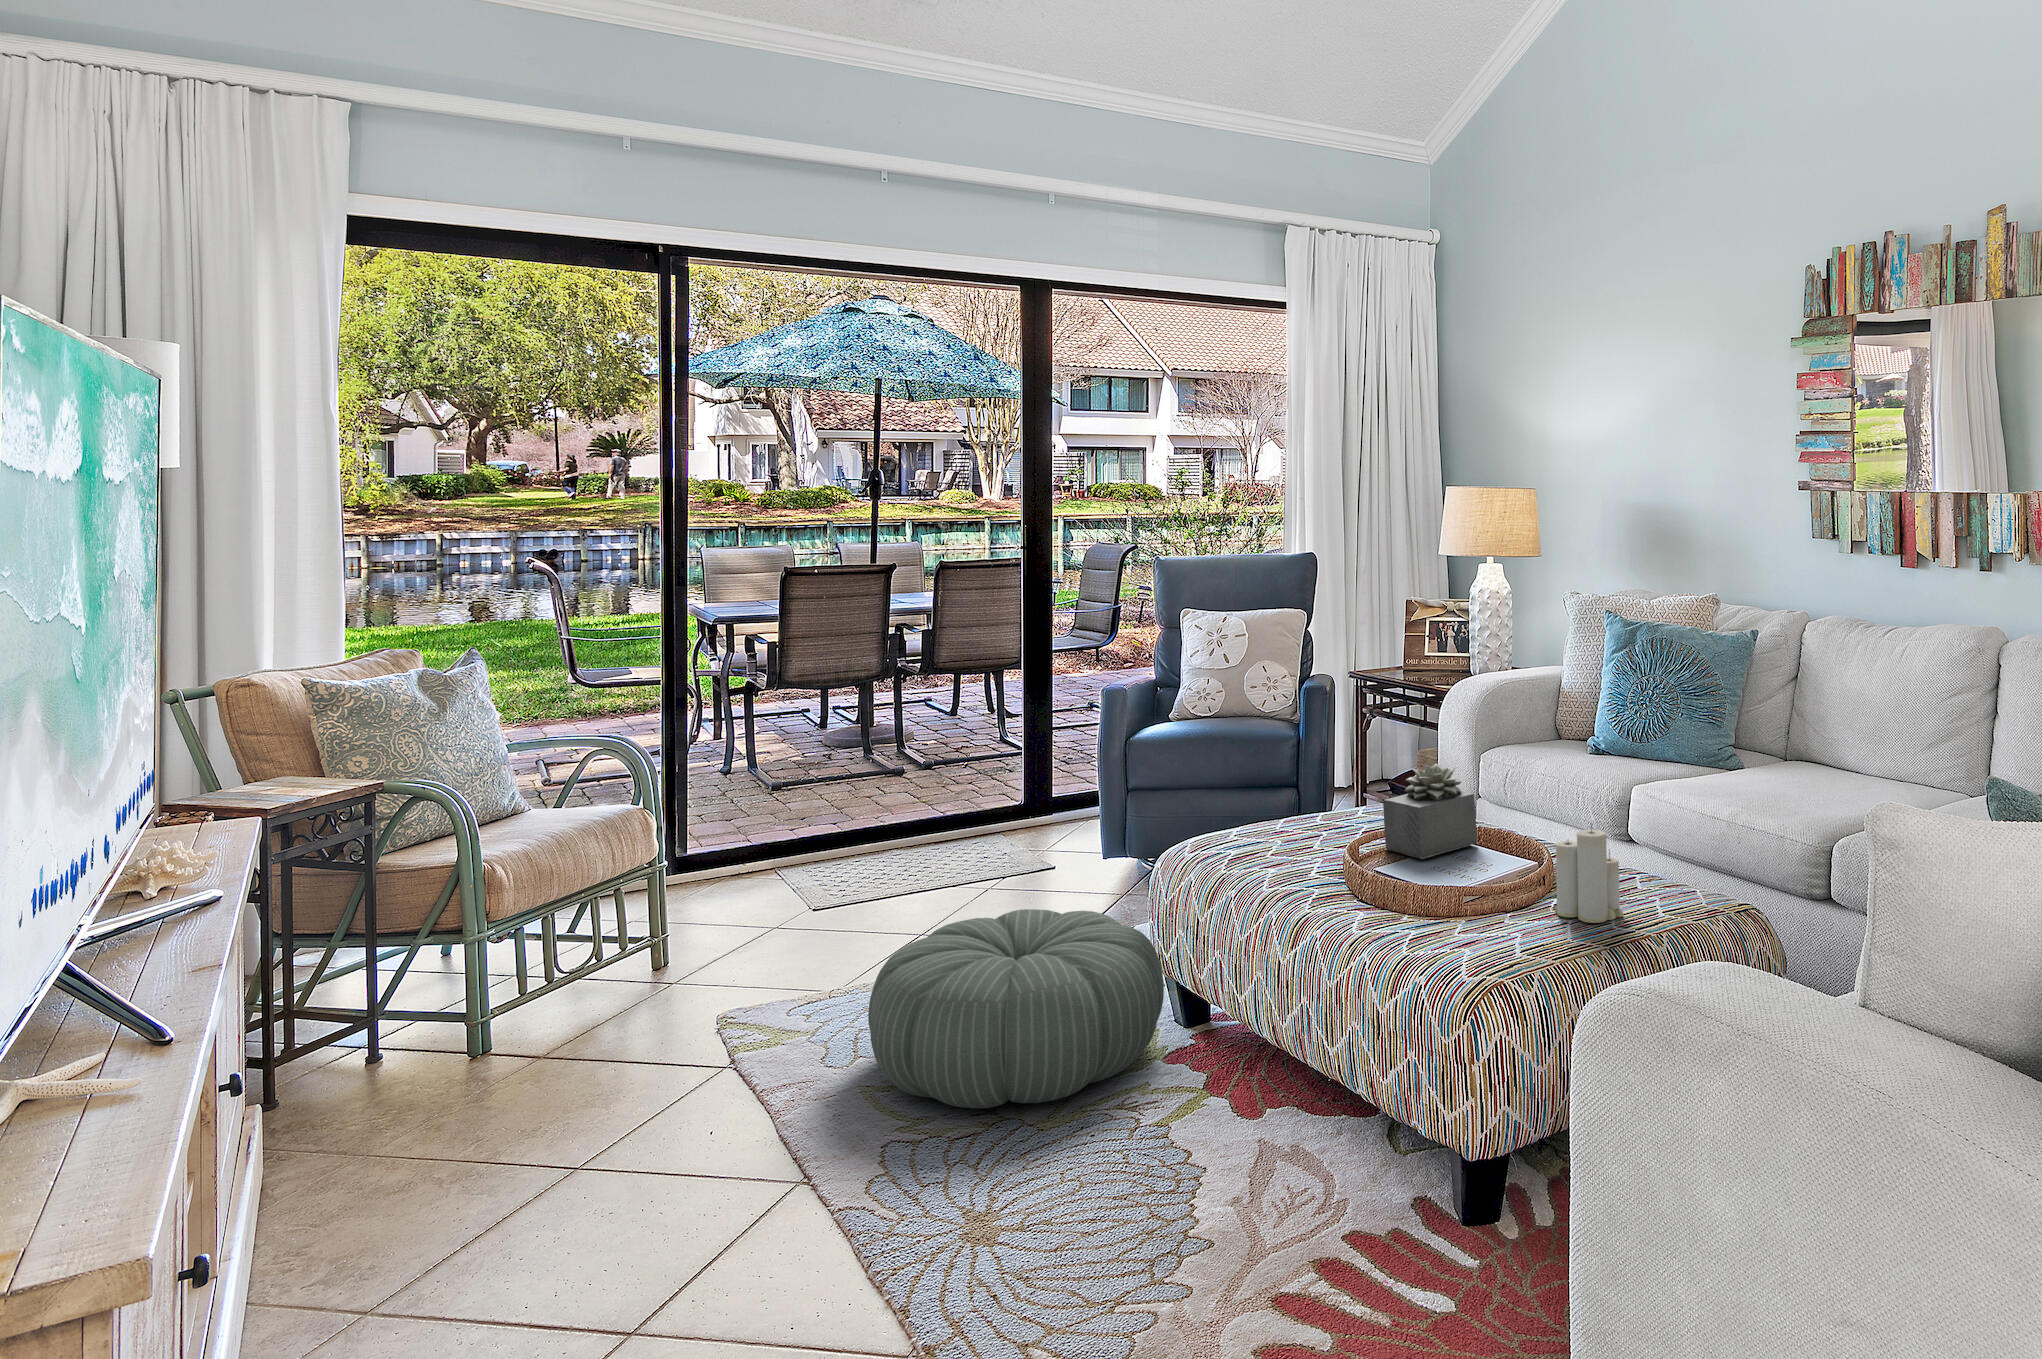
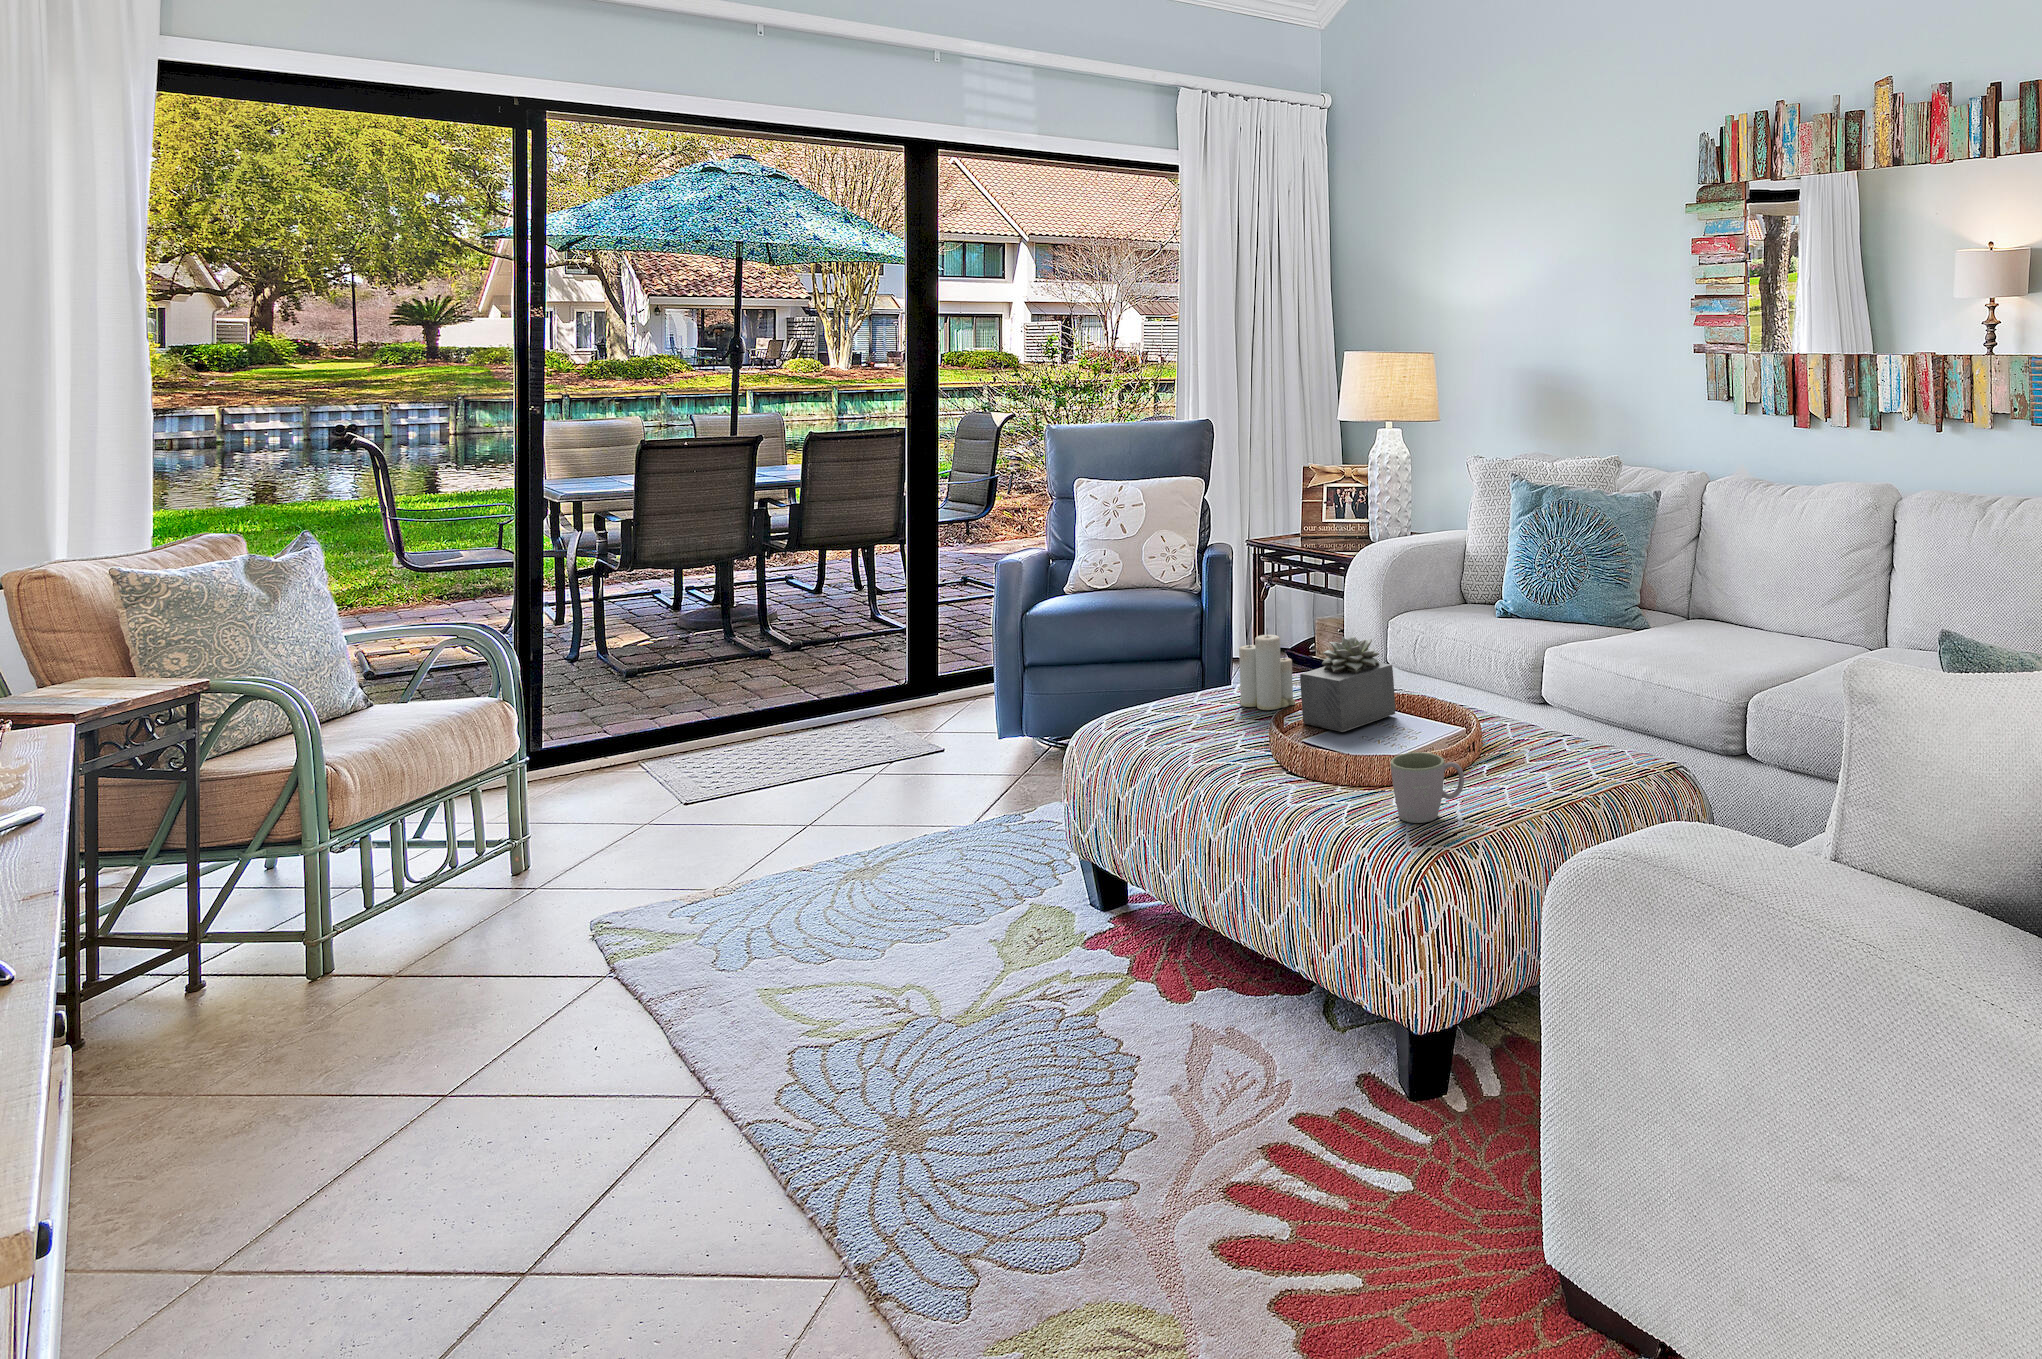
candle: present [1555,823,1623,923] -> present [1239,632,1295,710]
mug: none [1454,878,1527,948] -> present [1390,752,1464,823]
pouf: present [868,909,1164,1108] -> none [764,797,1077,1006]

